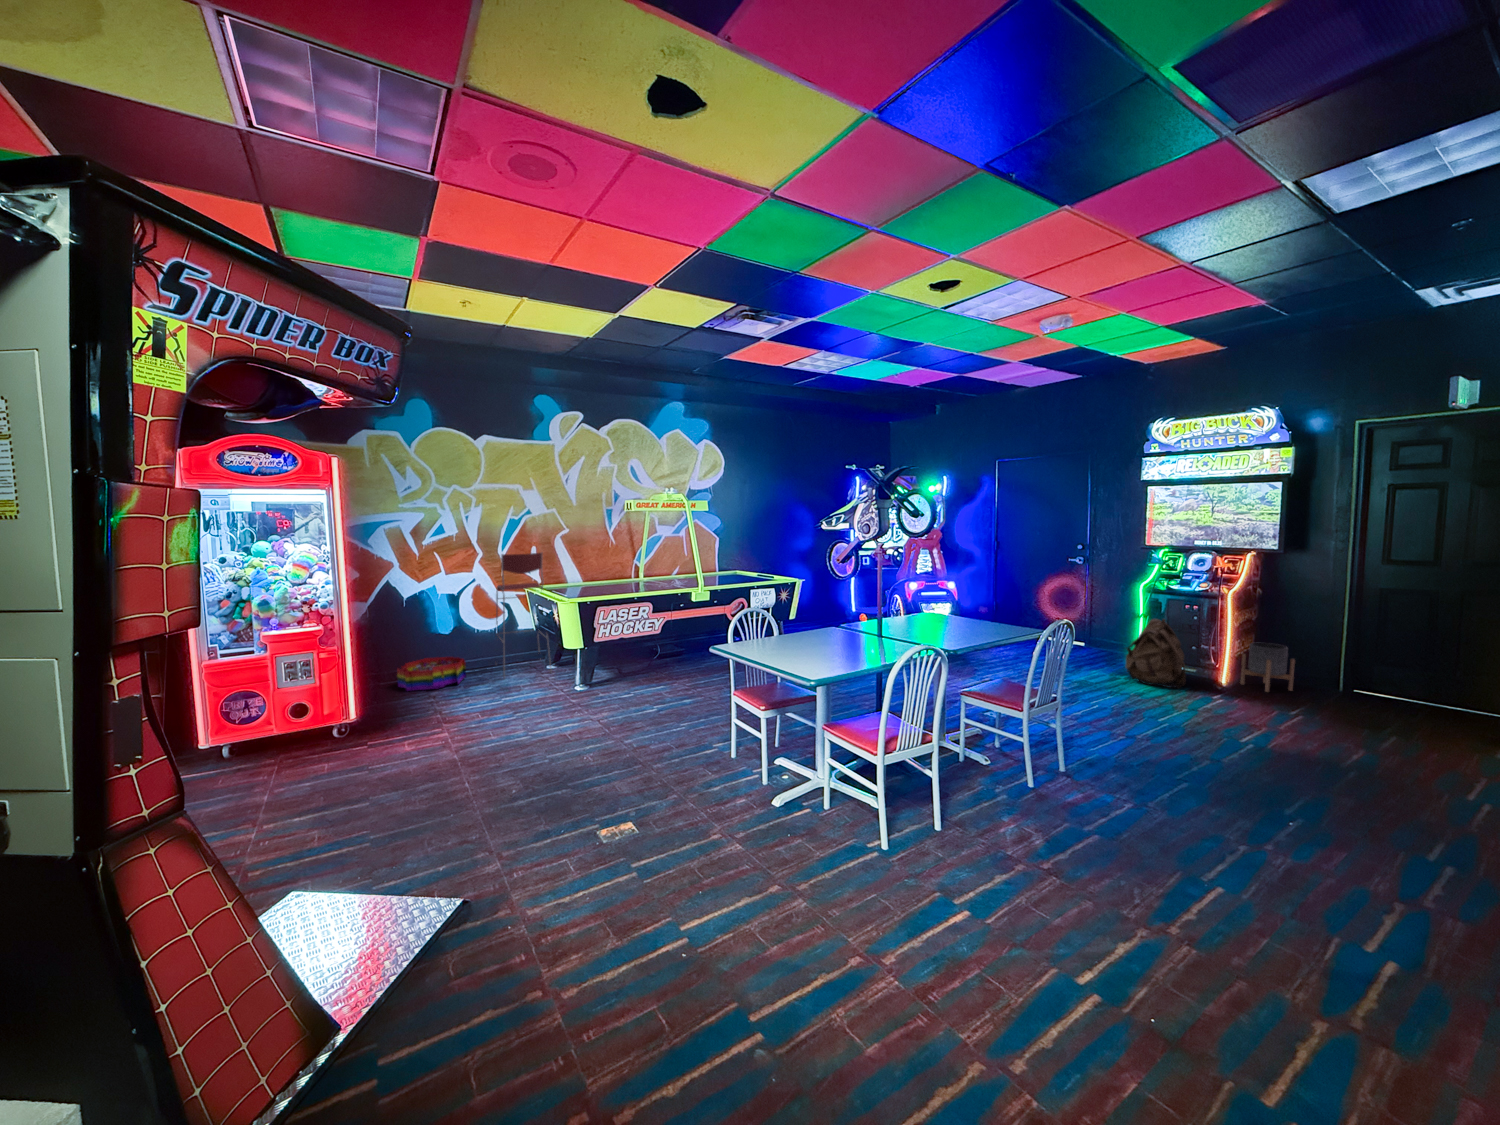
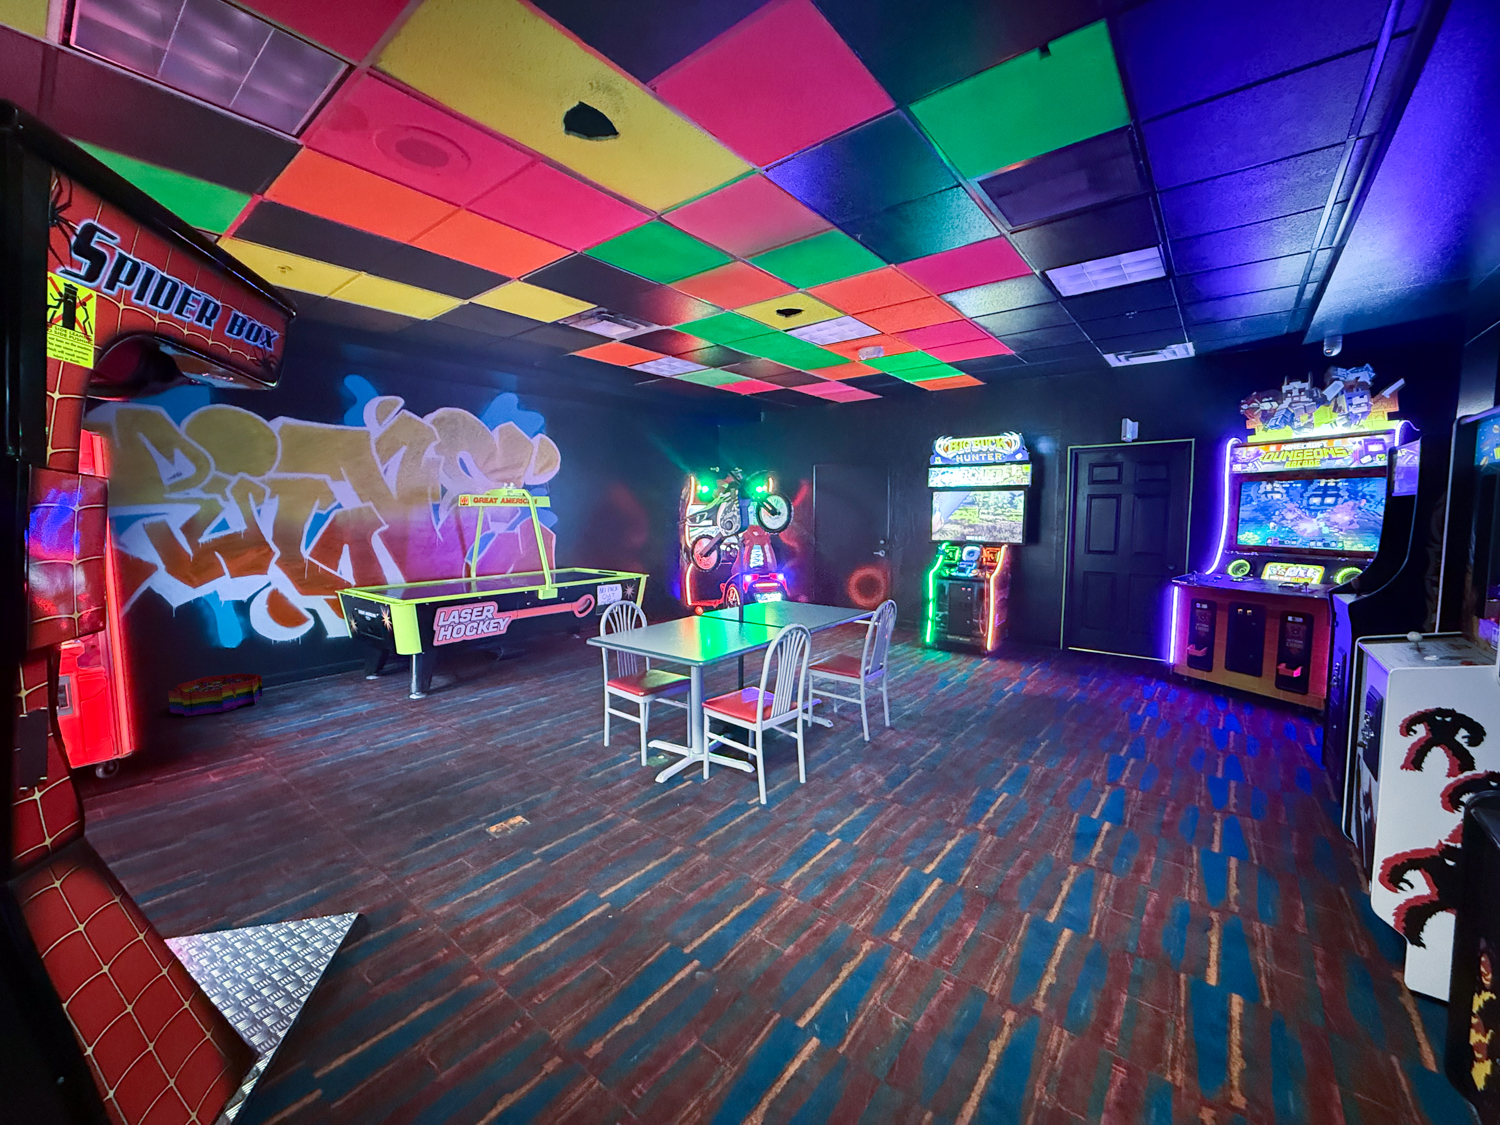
bar stool: present [496,553,552,677] -> none [296,551,372,694]
backpack: present [1126,619,1186,688] -> none [920,601,964,657]
planter: present [1240,643,1295,692] -> none [1000,617,1036,656]

